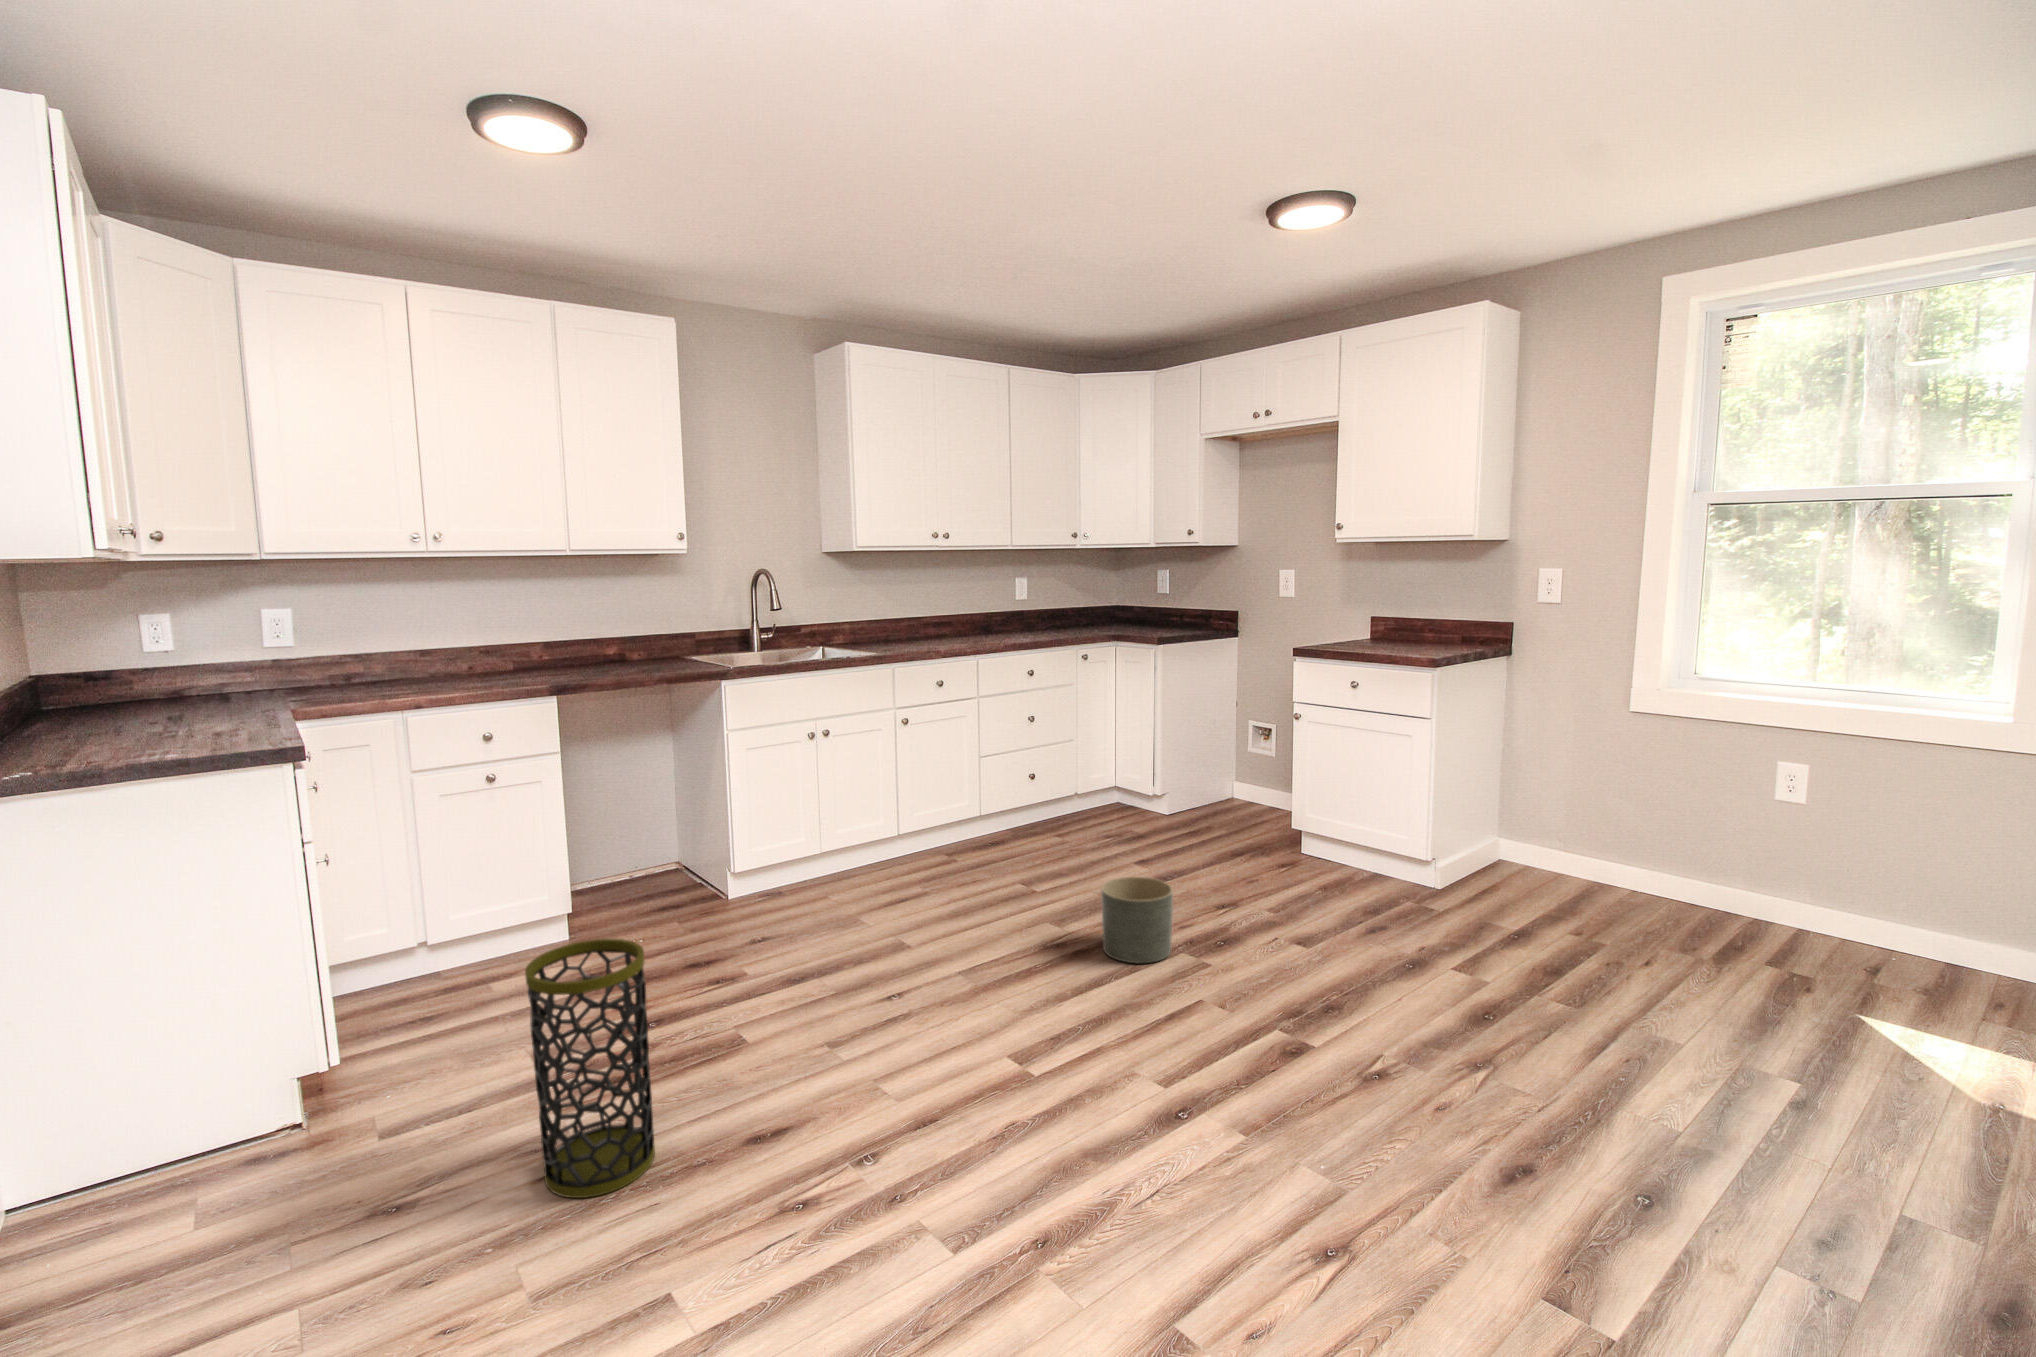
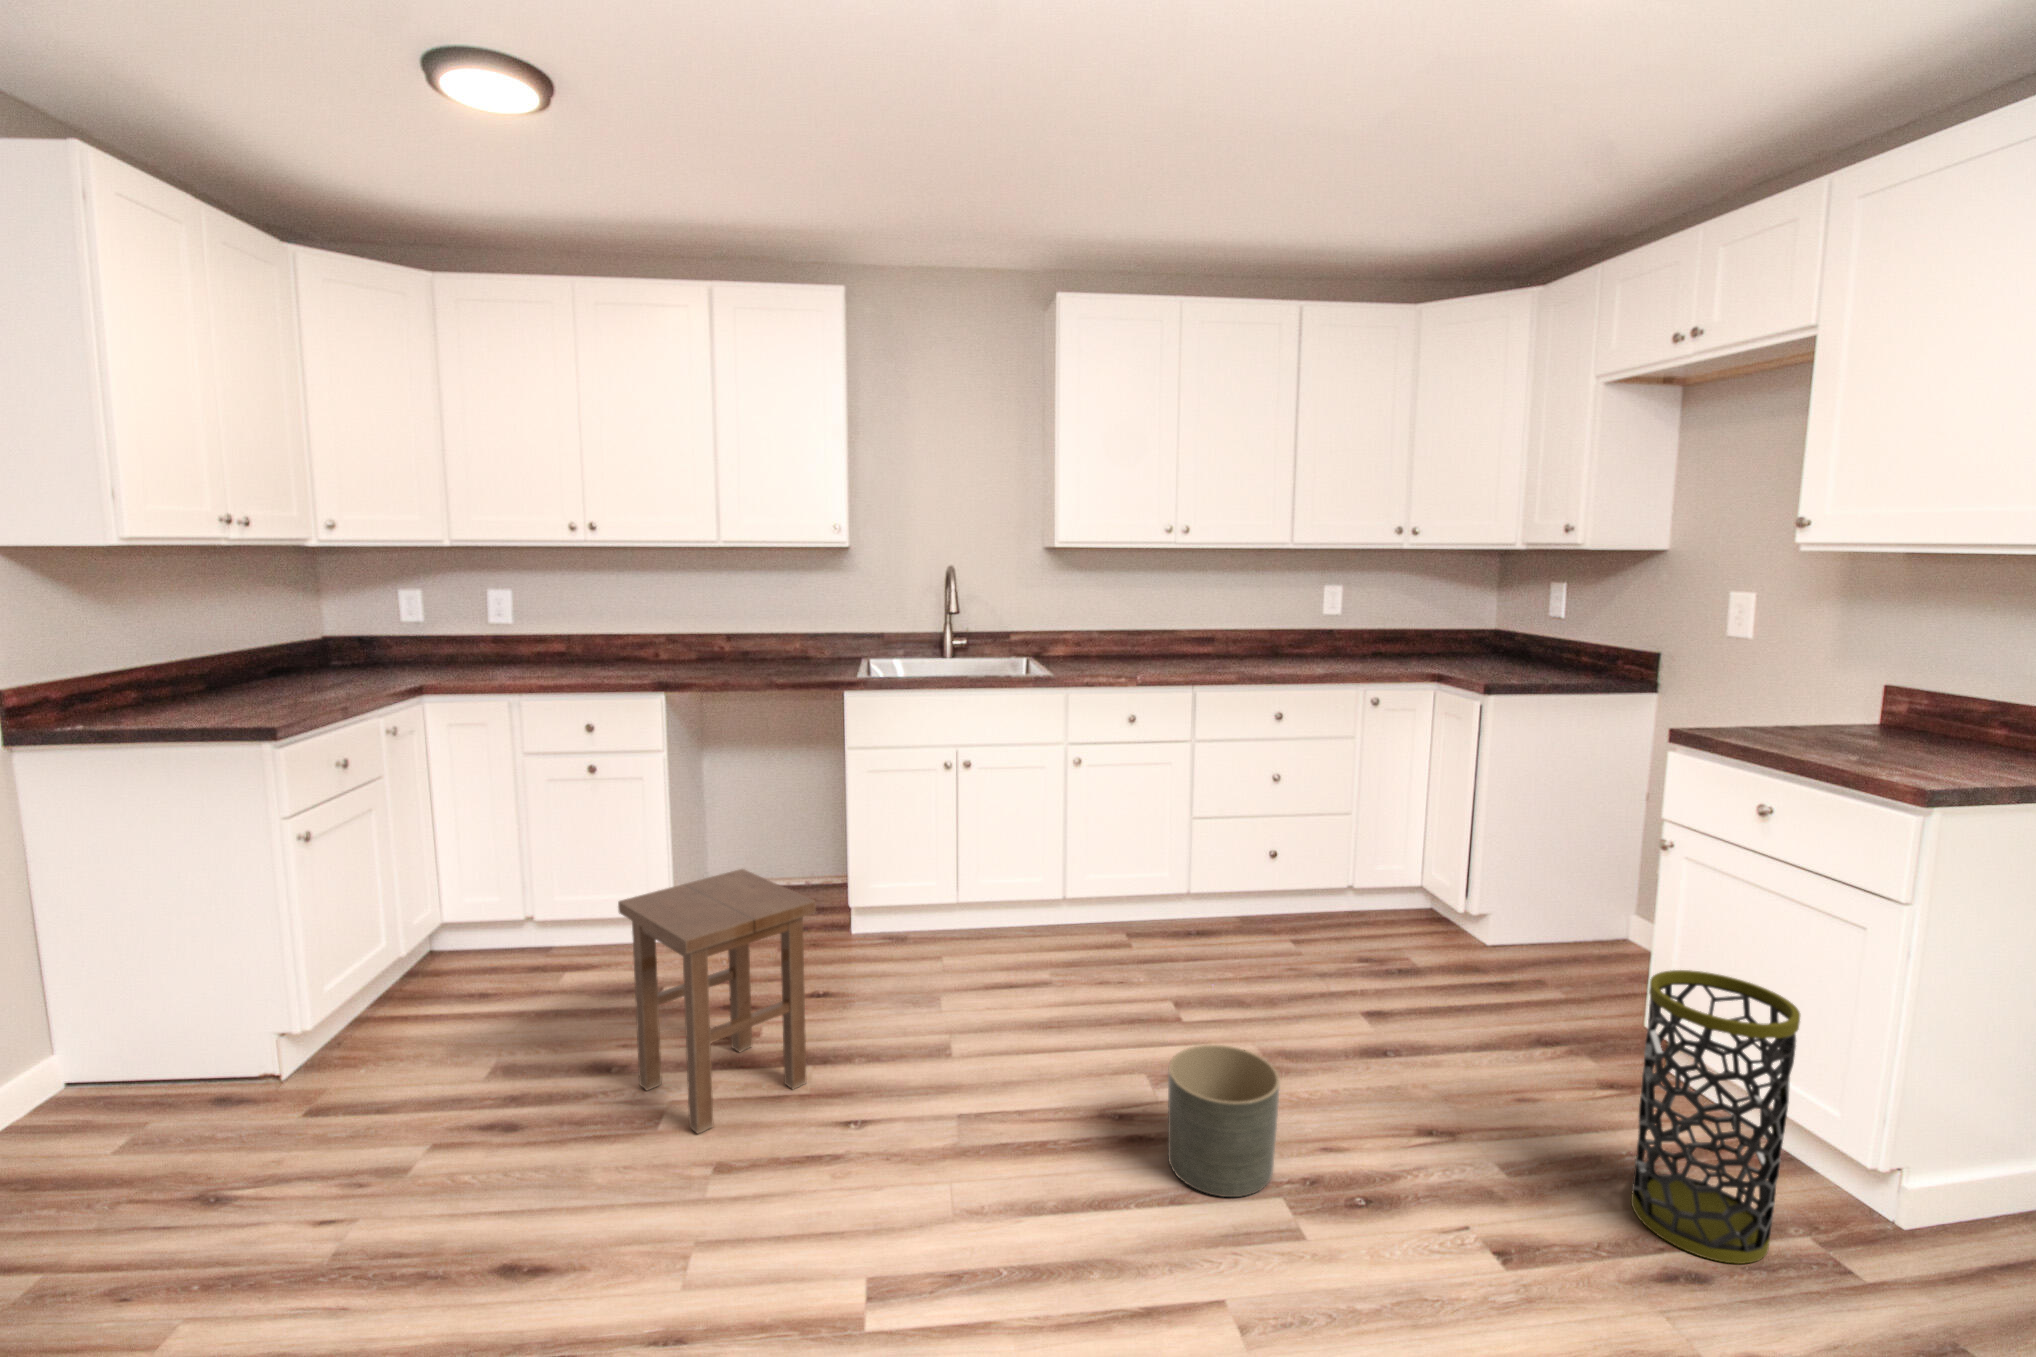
stool: none [669,832,830,1034] -> present [618,869,816,1134]
trash can: present [525,939,655,1198] -> present [1631,970,1800,1264]

